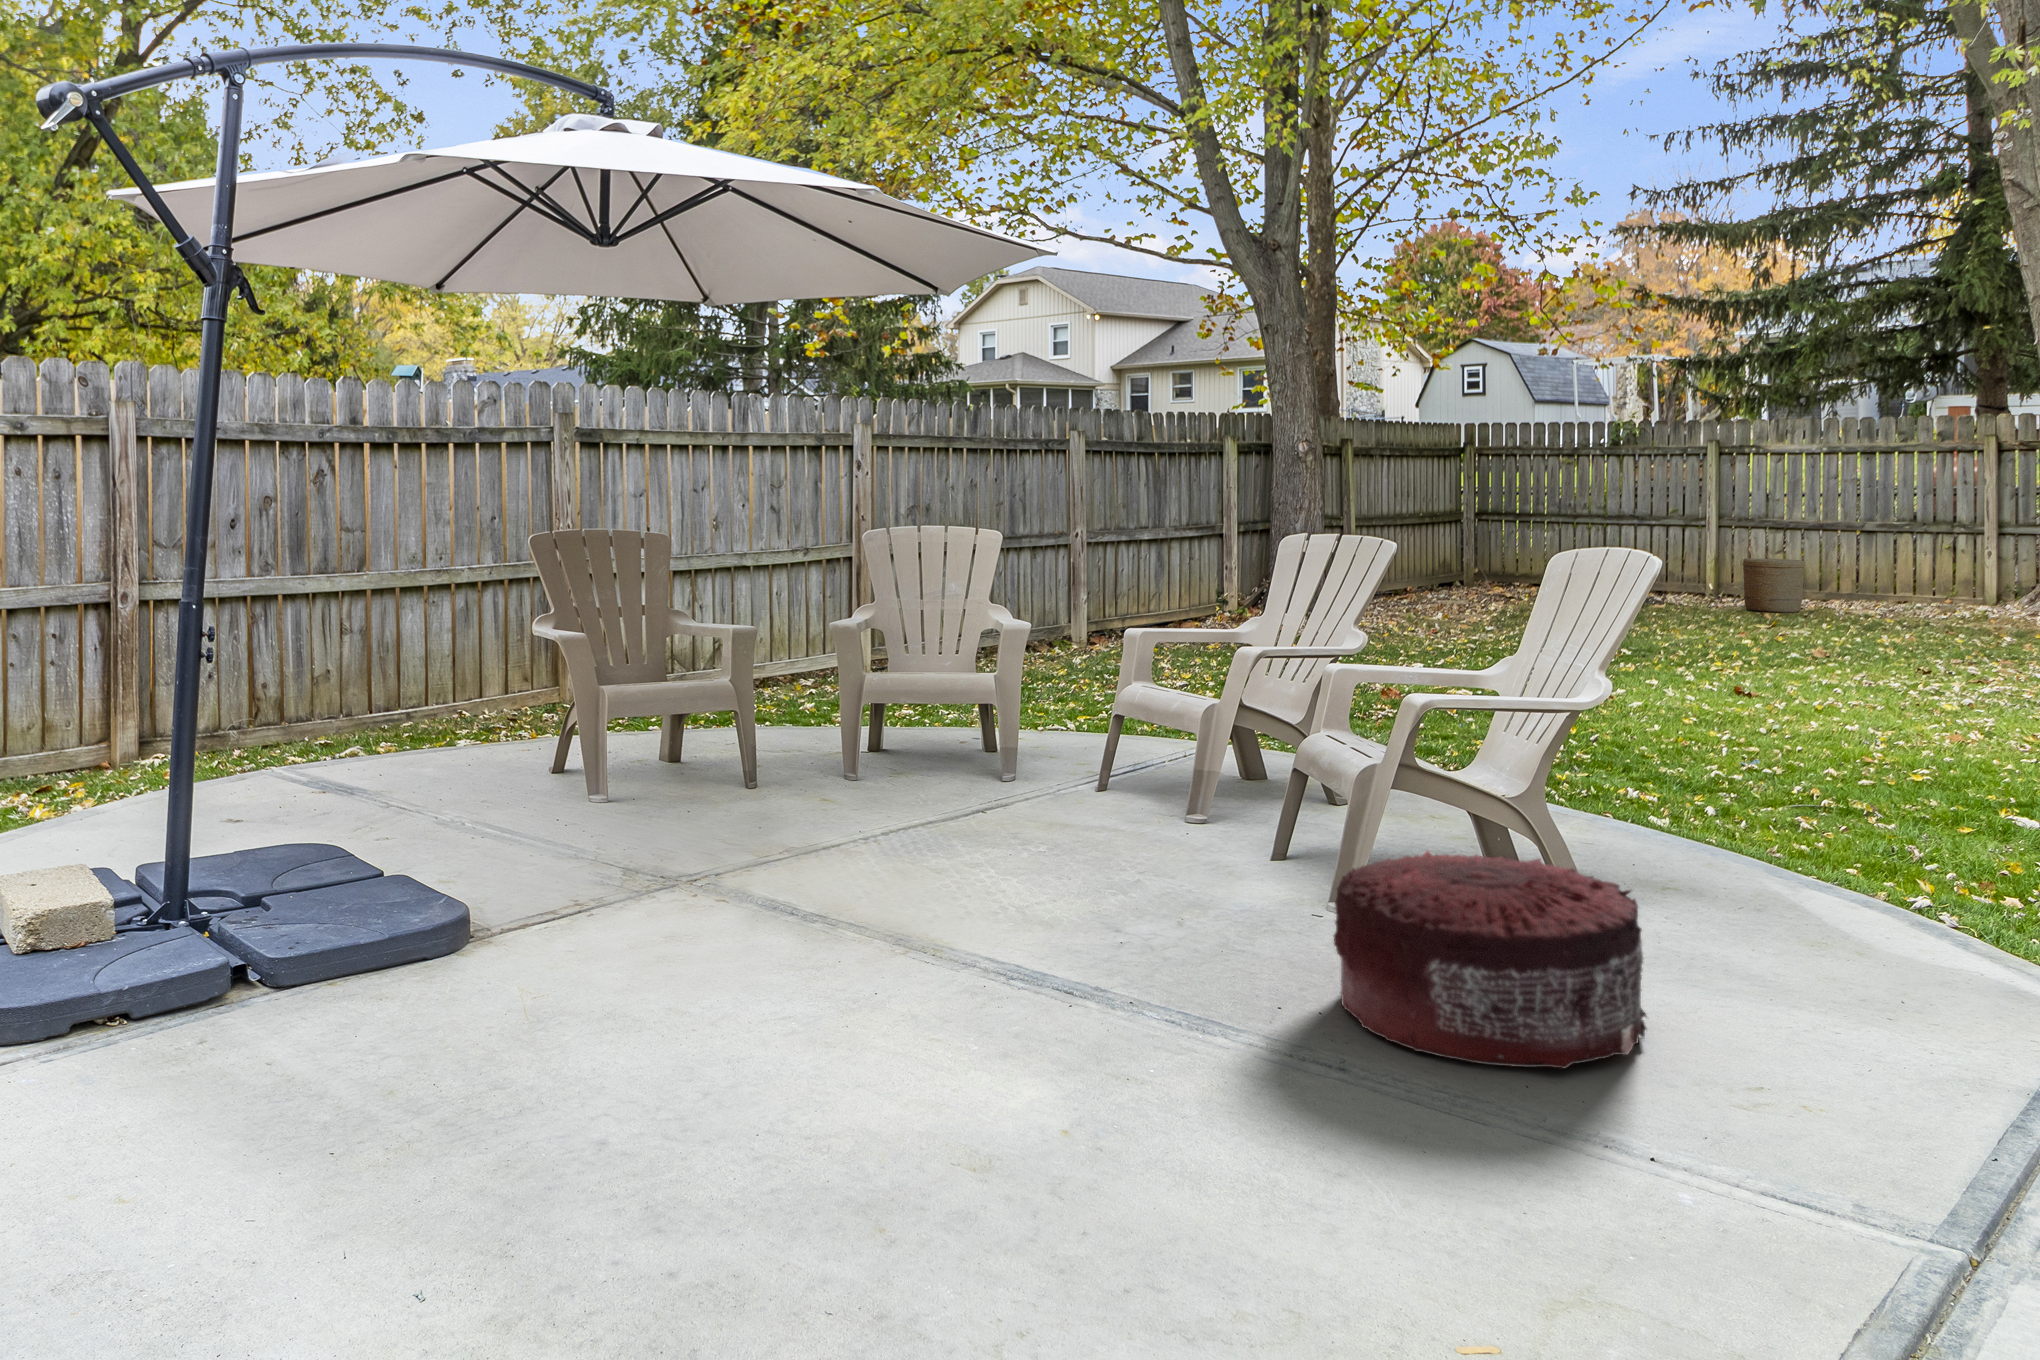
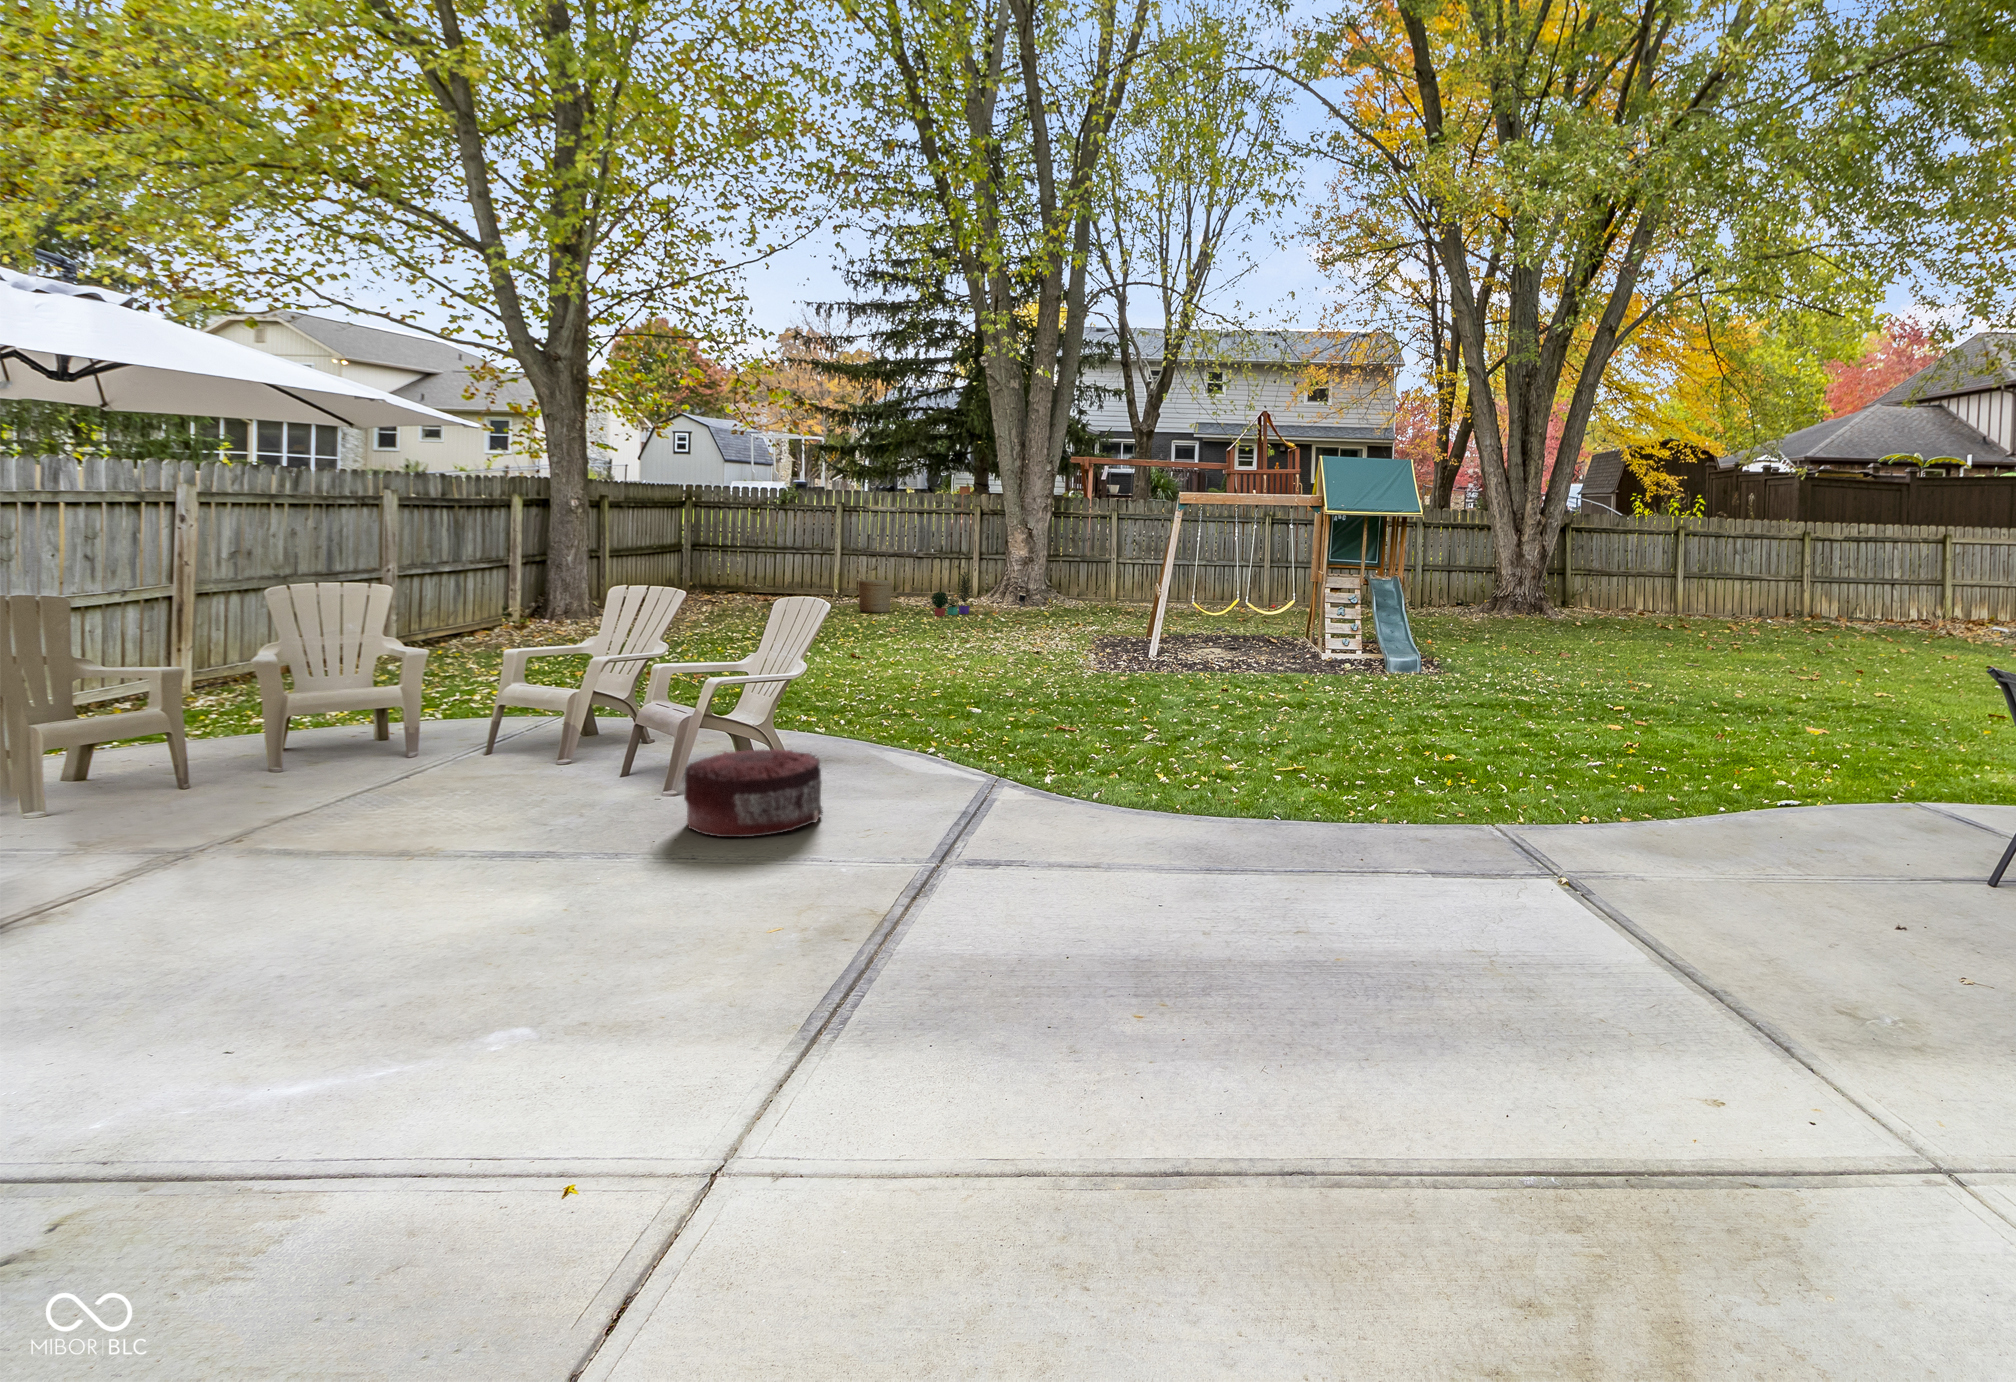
potted plant: none [1882,543,1972,622] -> present [931,571,972,616]

